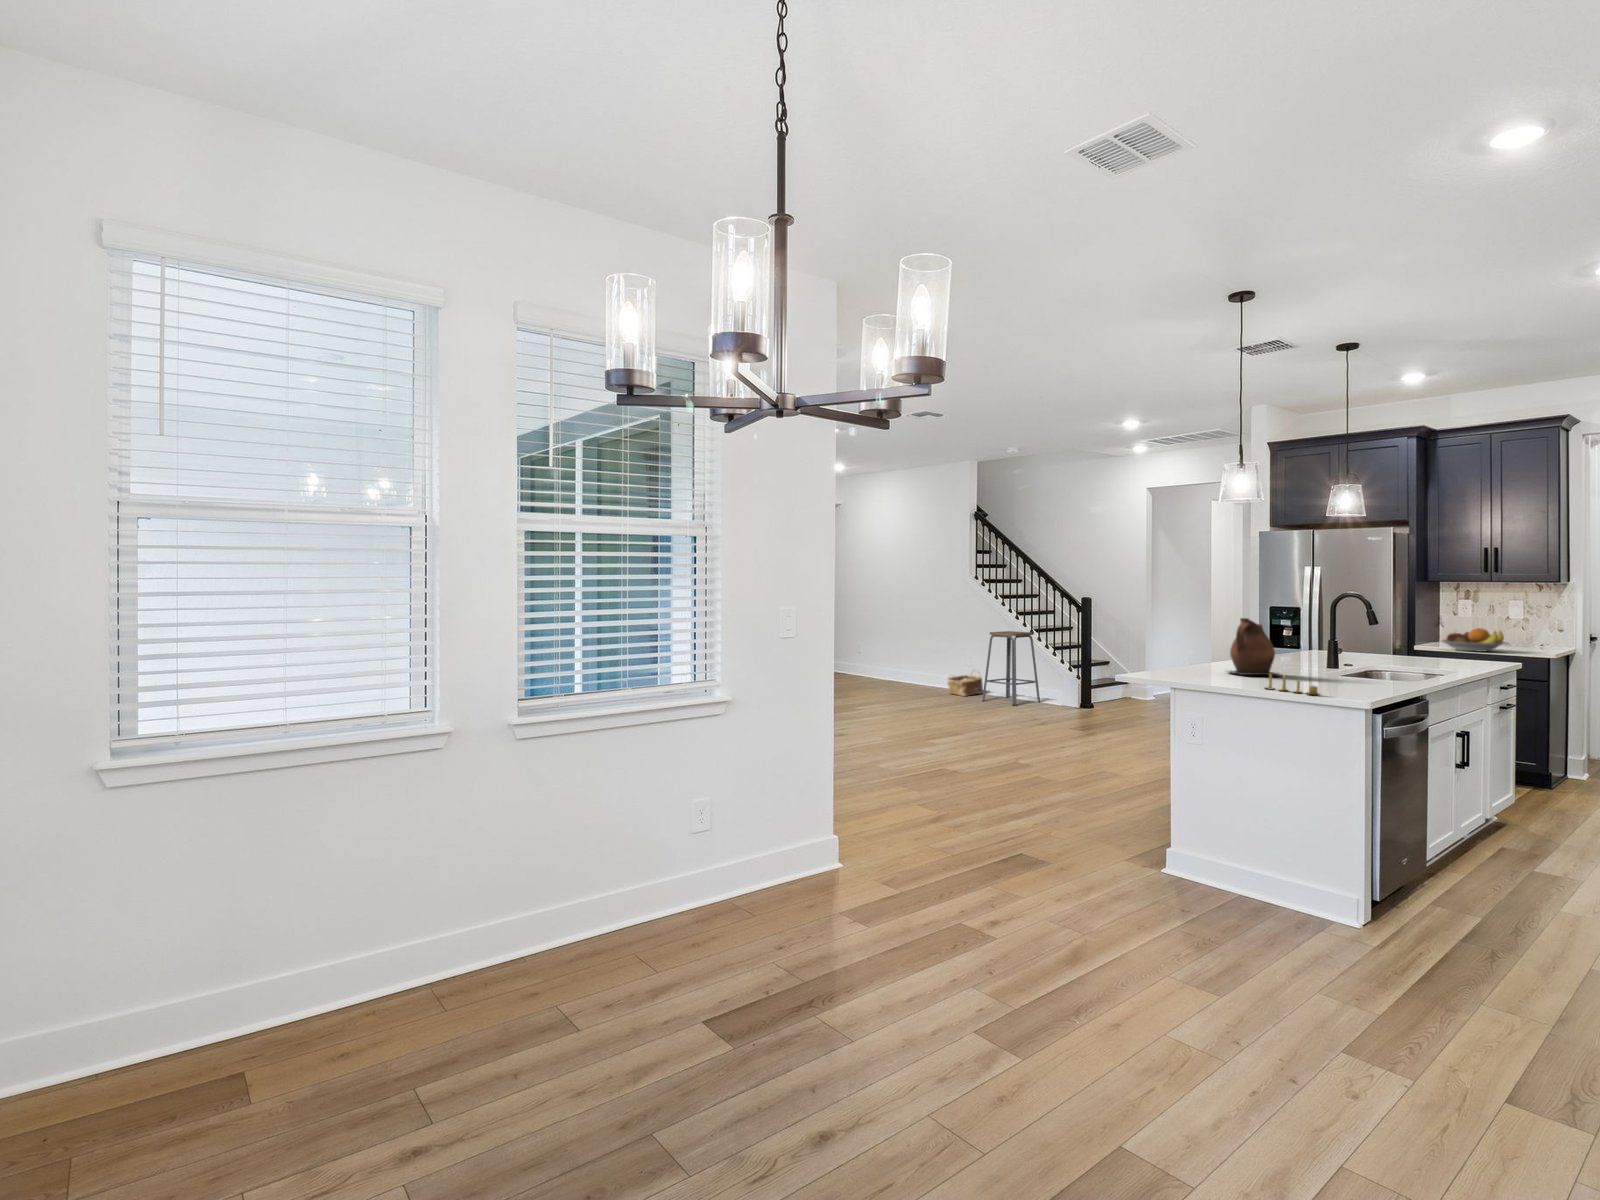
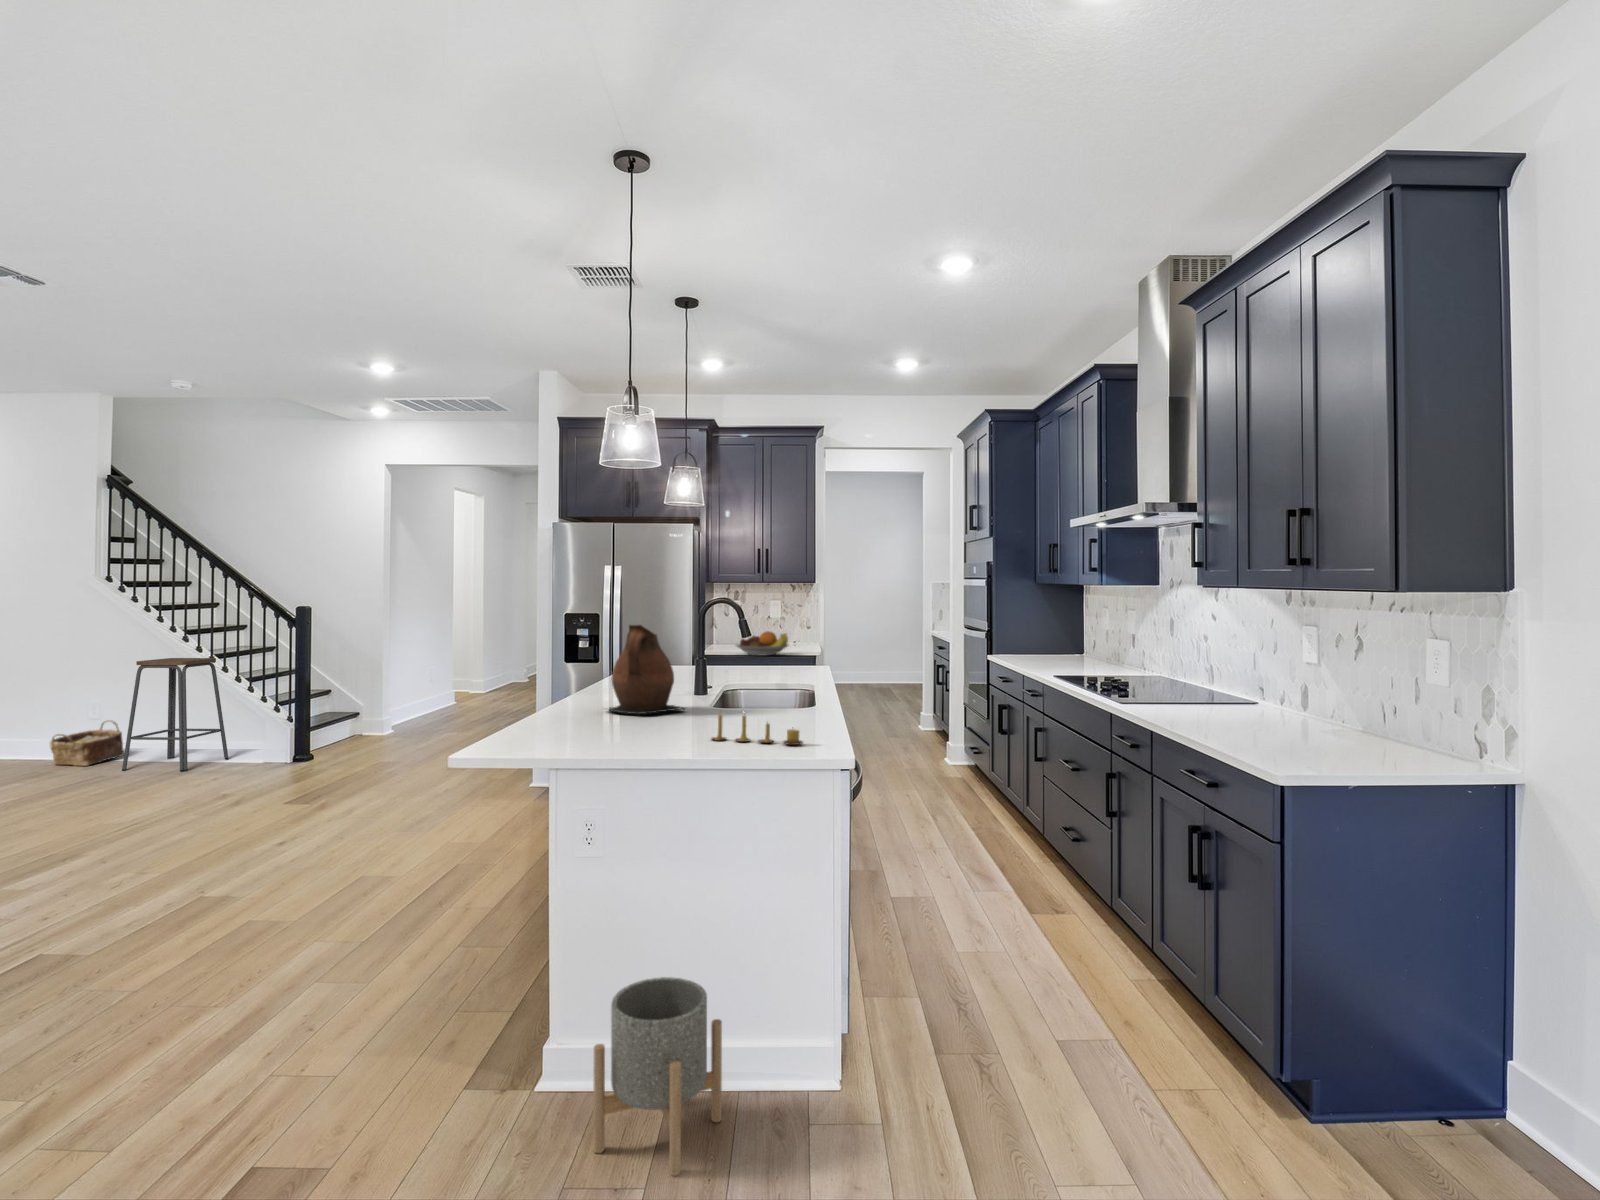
planter: none [1179,817,1258,910] -> present [593,977,722,1176]

